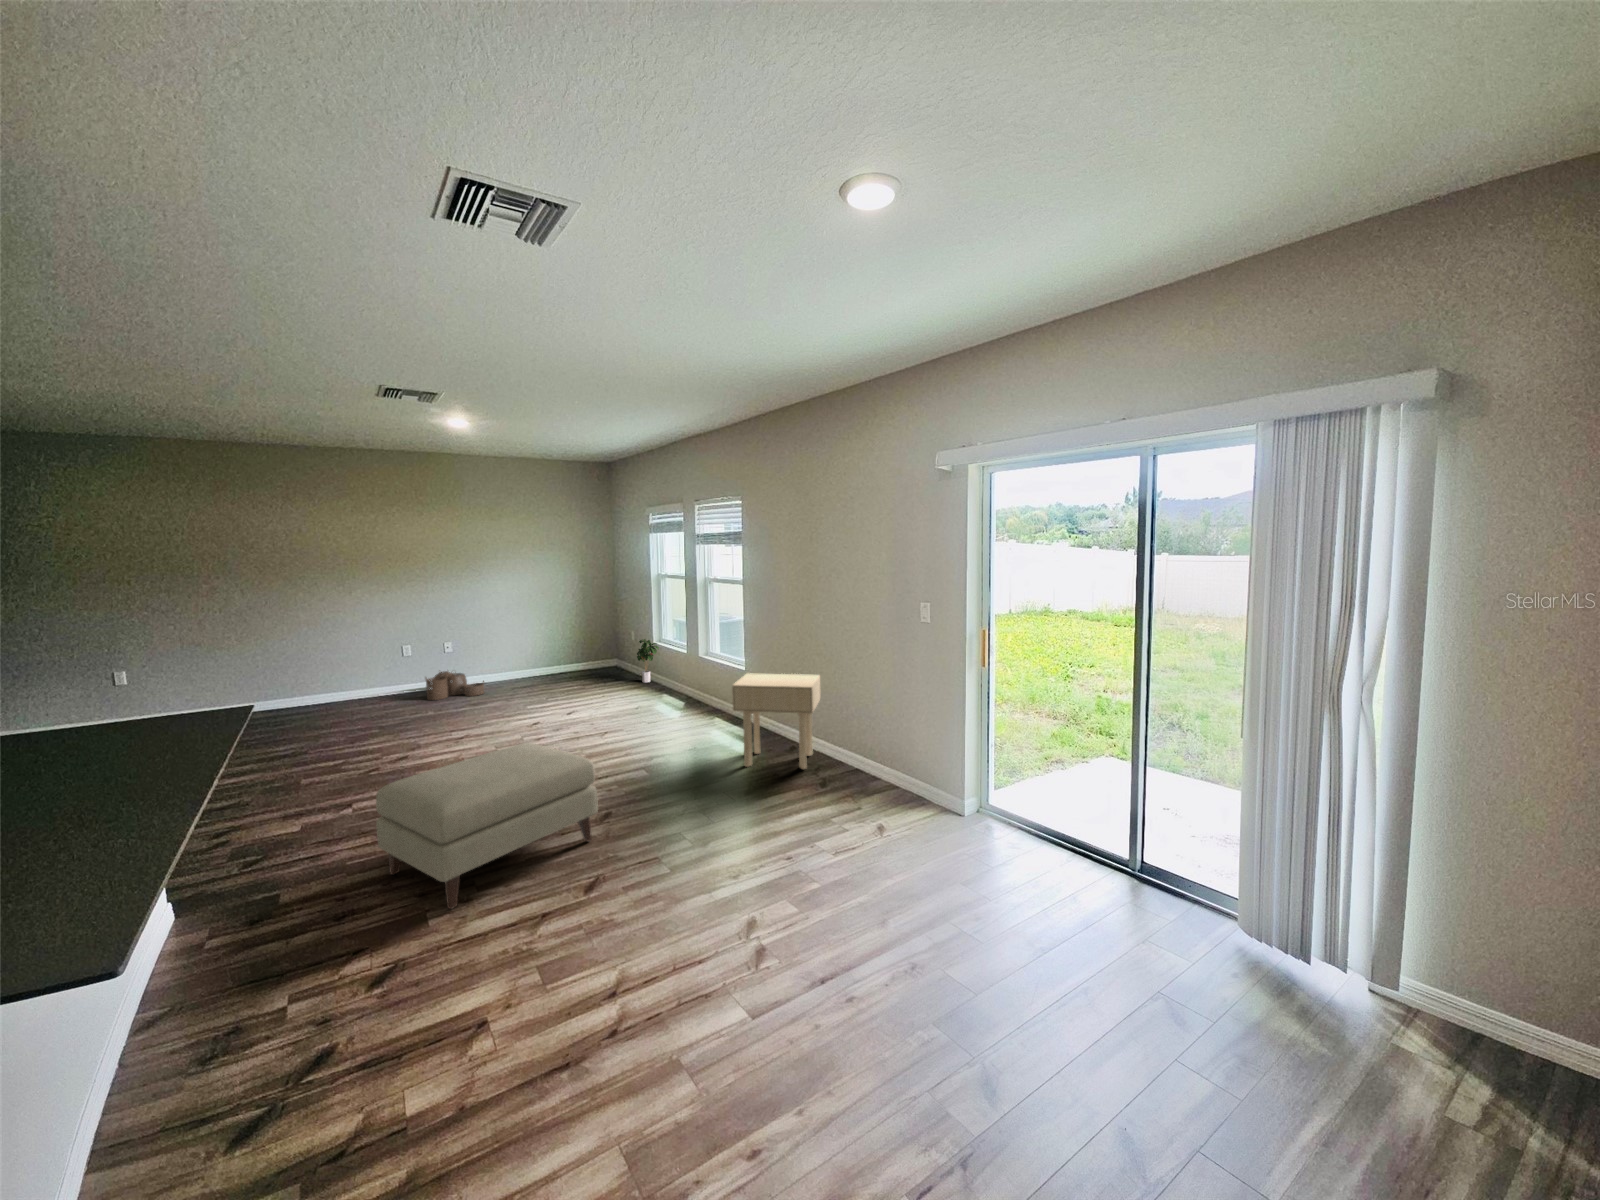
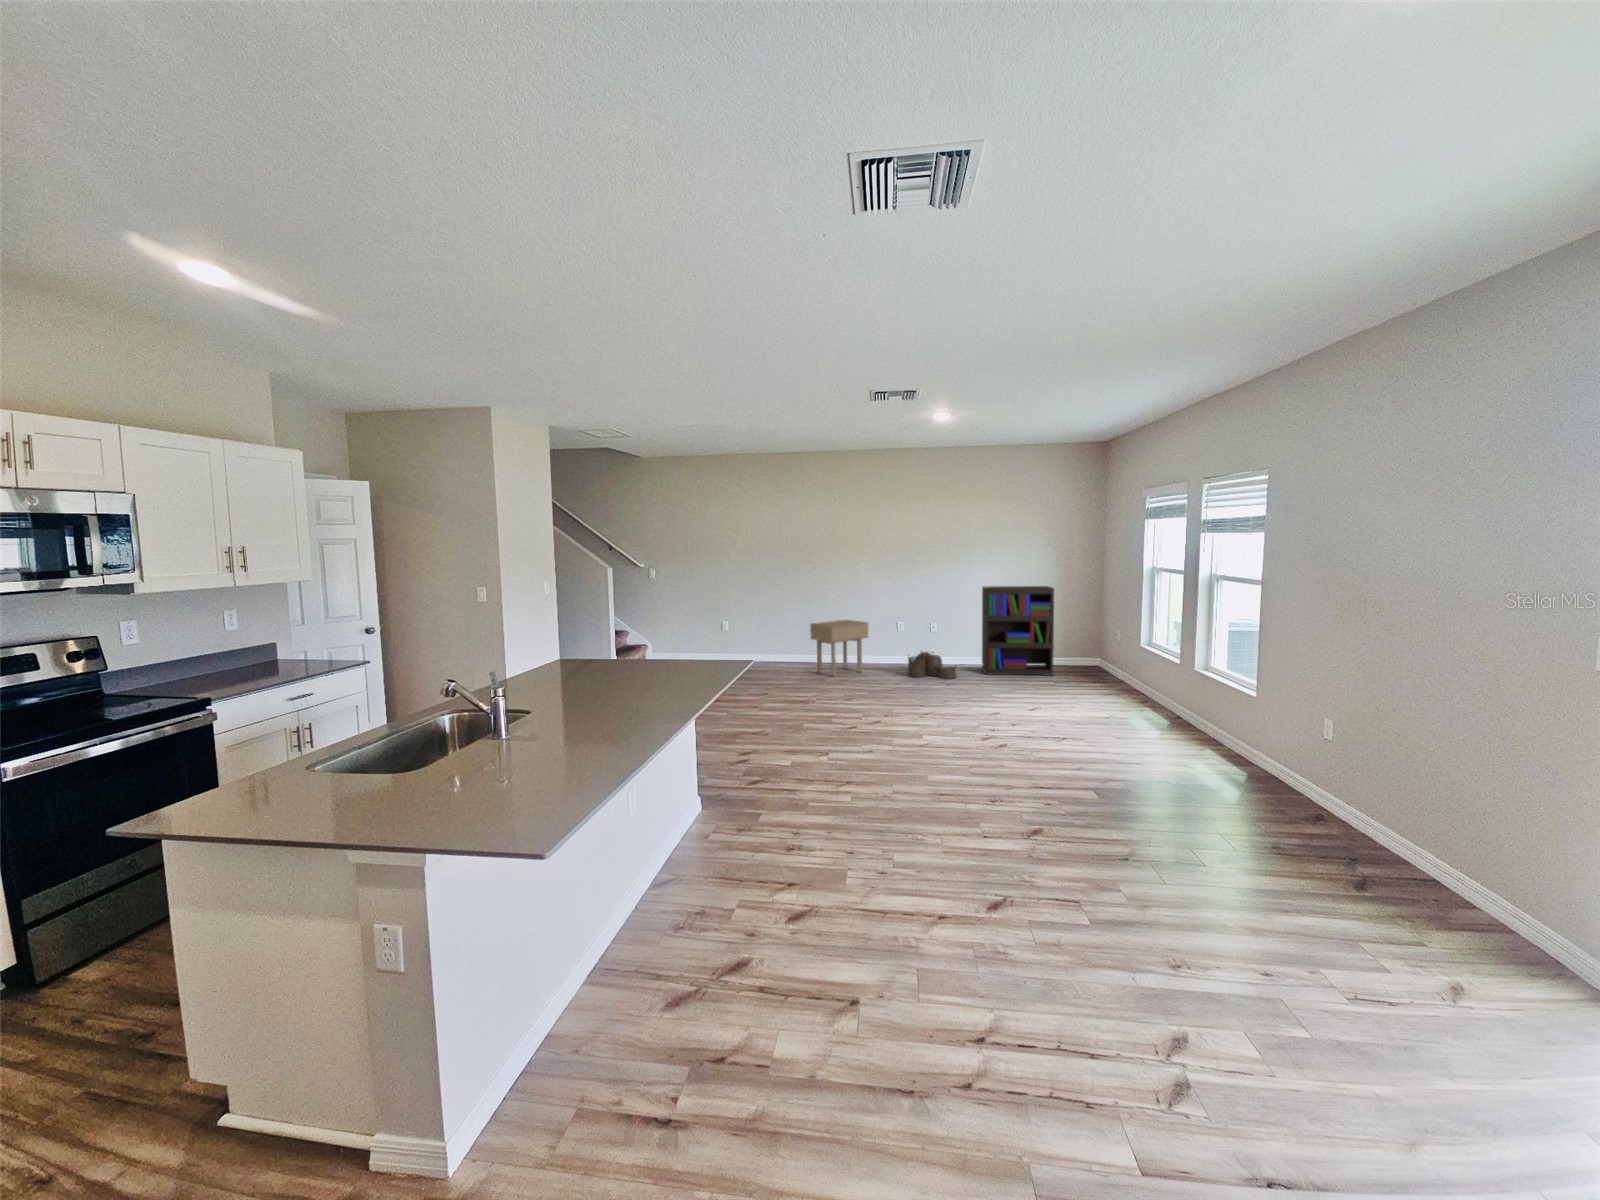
bookshelf: none [505,594,581,686] -> present [982,586,1054,676]
potted plant: present [637,639,659,683] -> none [1118,642,1145,693]
side table: present [732,673,820,769] -> present [810,620,868,677]
ottoman: present [376,743,598,909] -> none [826,734,1019,875]

